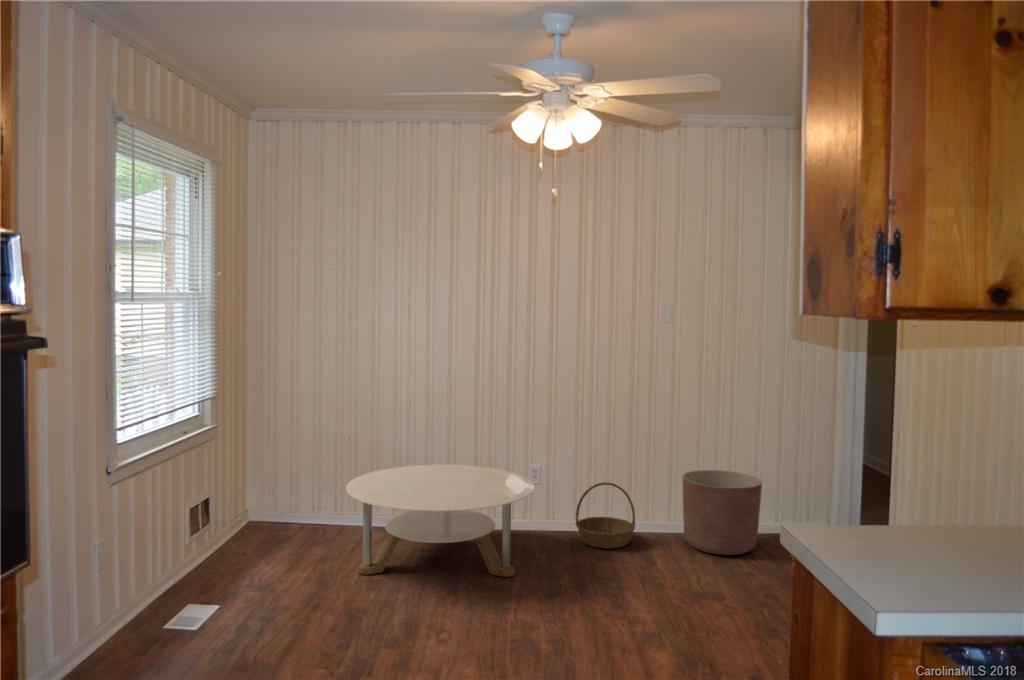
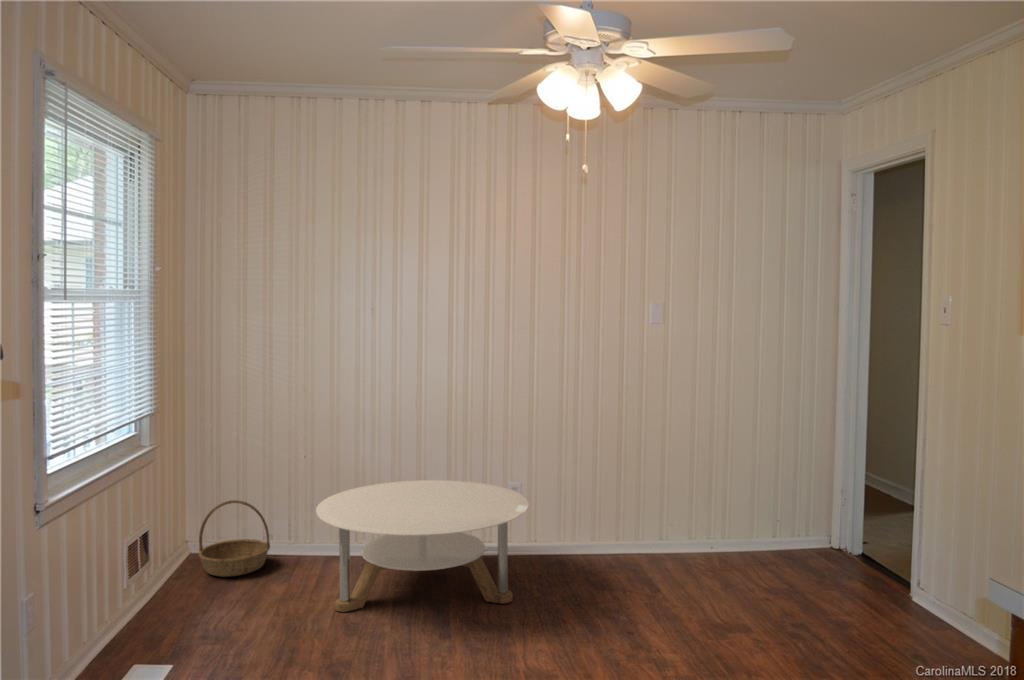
planter: present [682,470,762,555] -> none [675,474,759,563]
basket: present [576,482,635,549] -> present [199,500,270,577]

